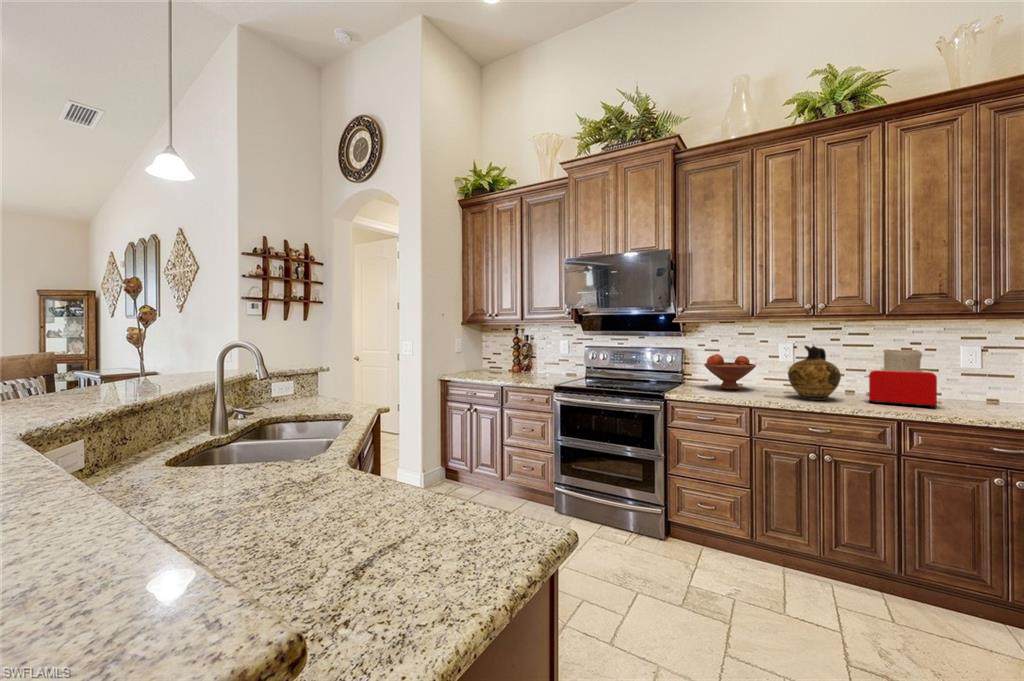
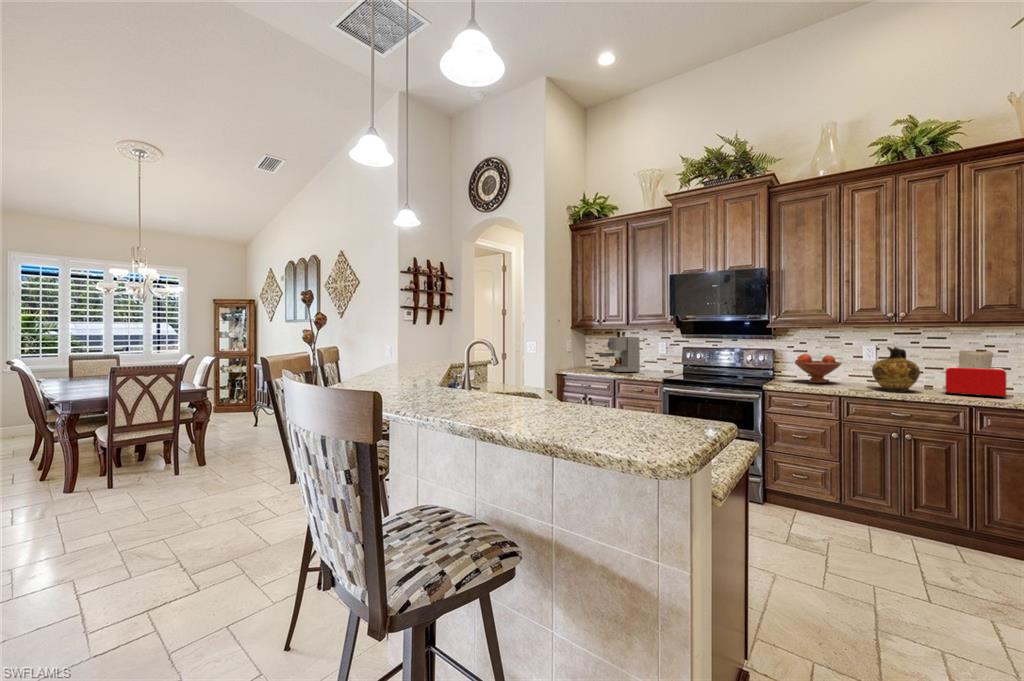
coffee maker: none [489,335,536,378] -> present [599,337,640,373]

